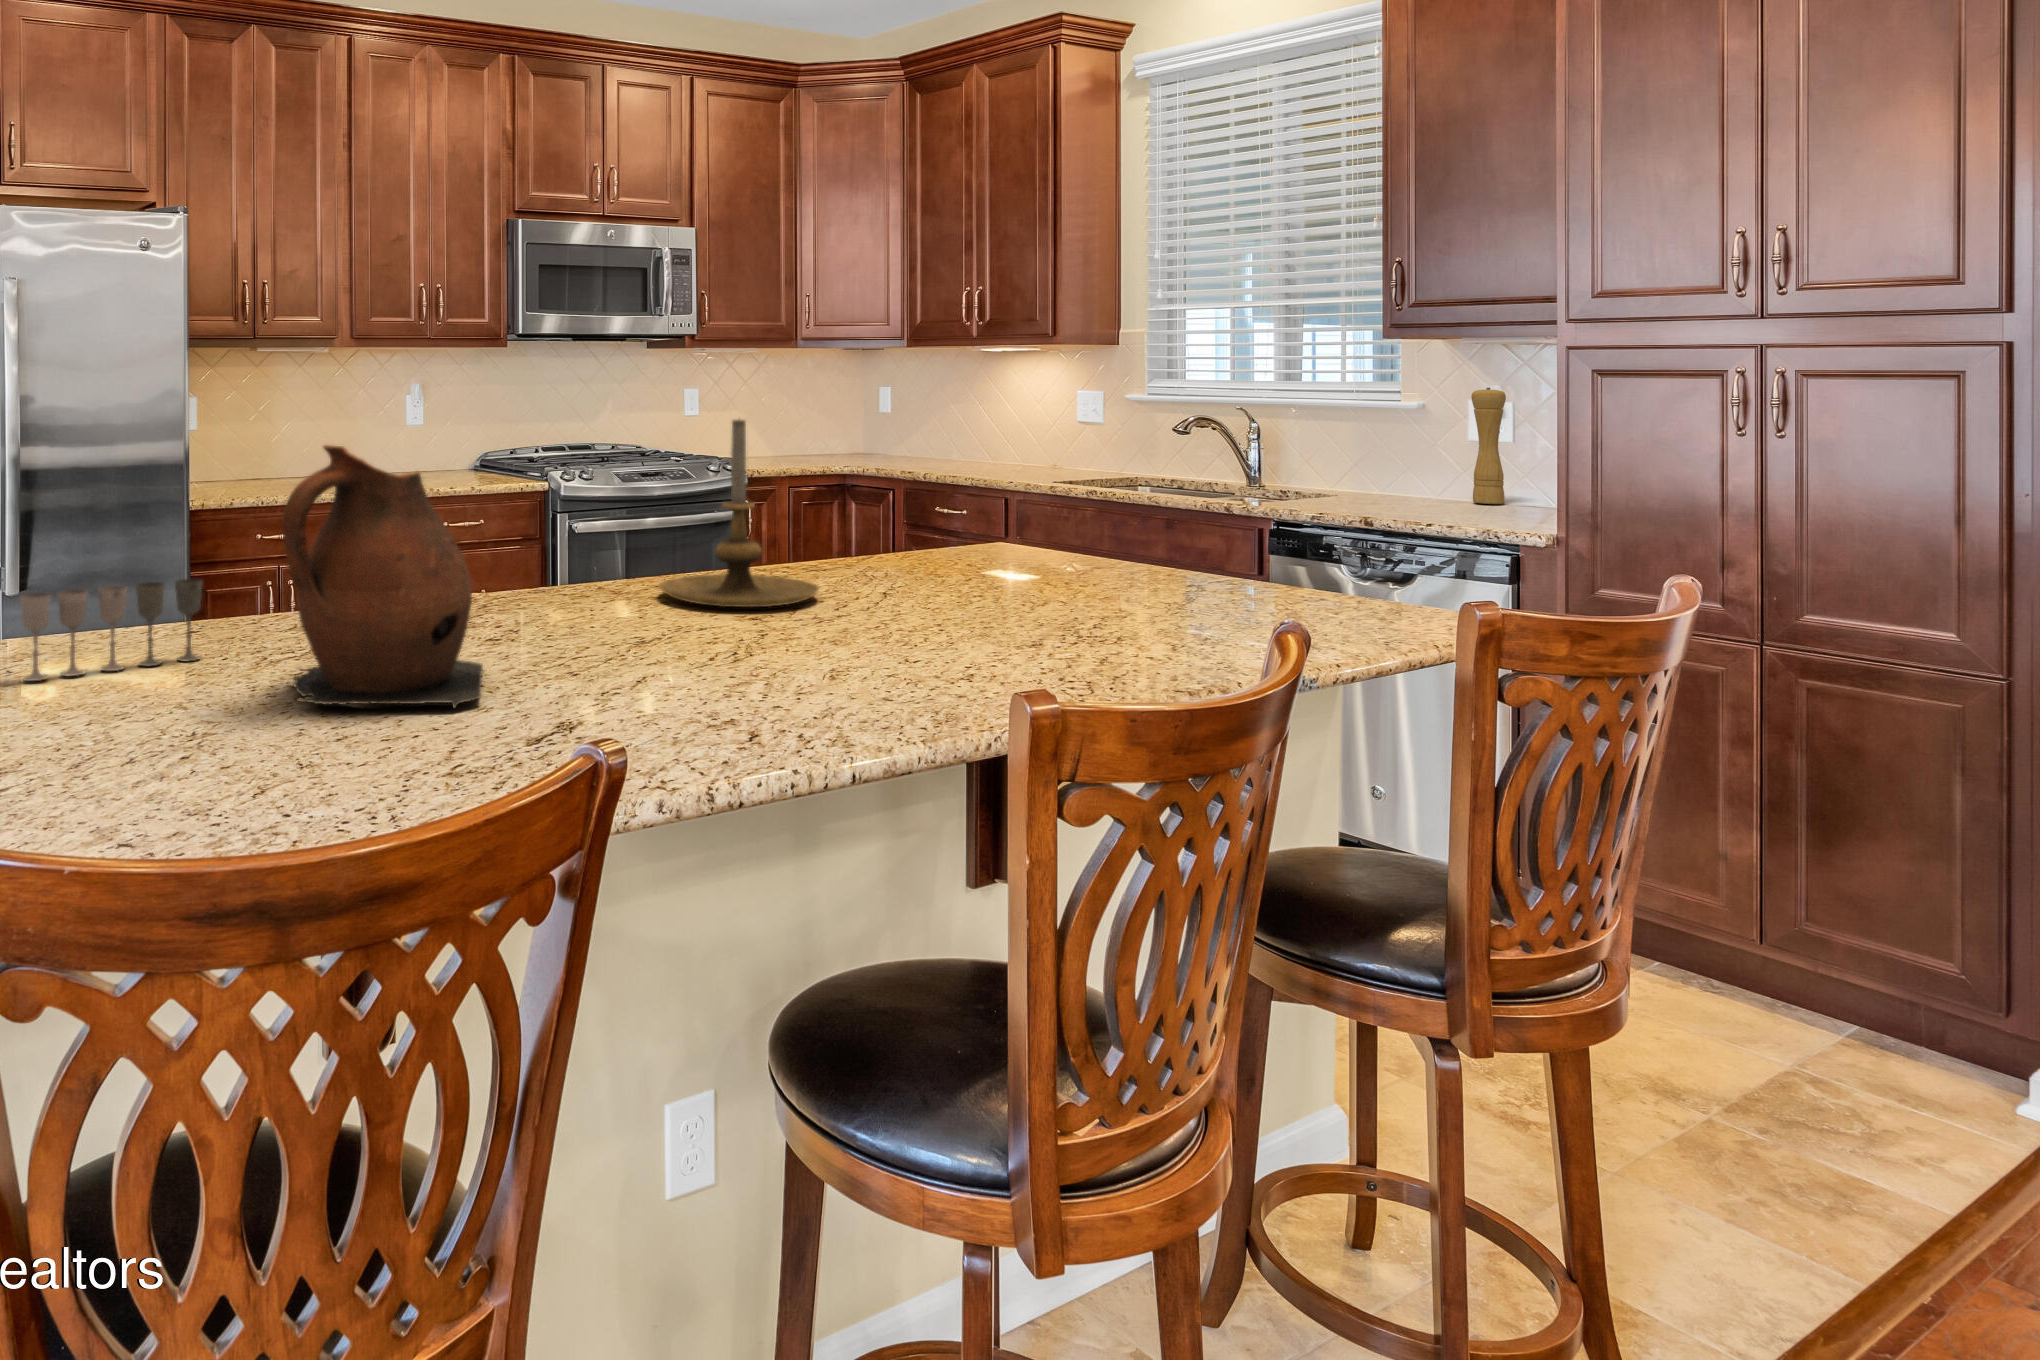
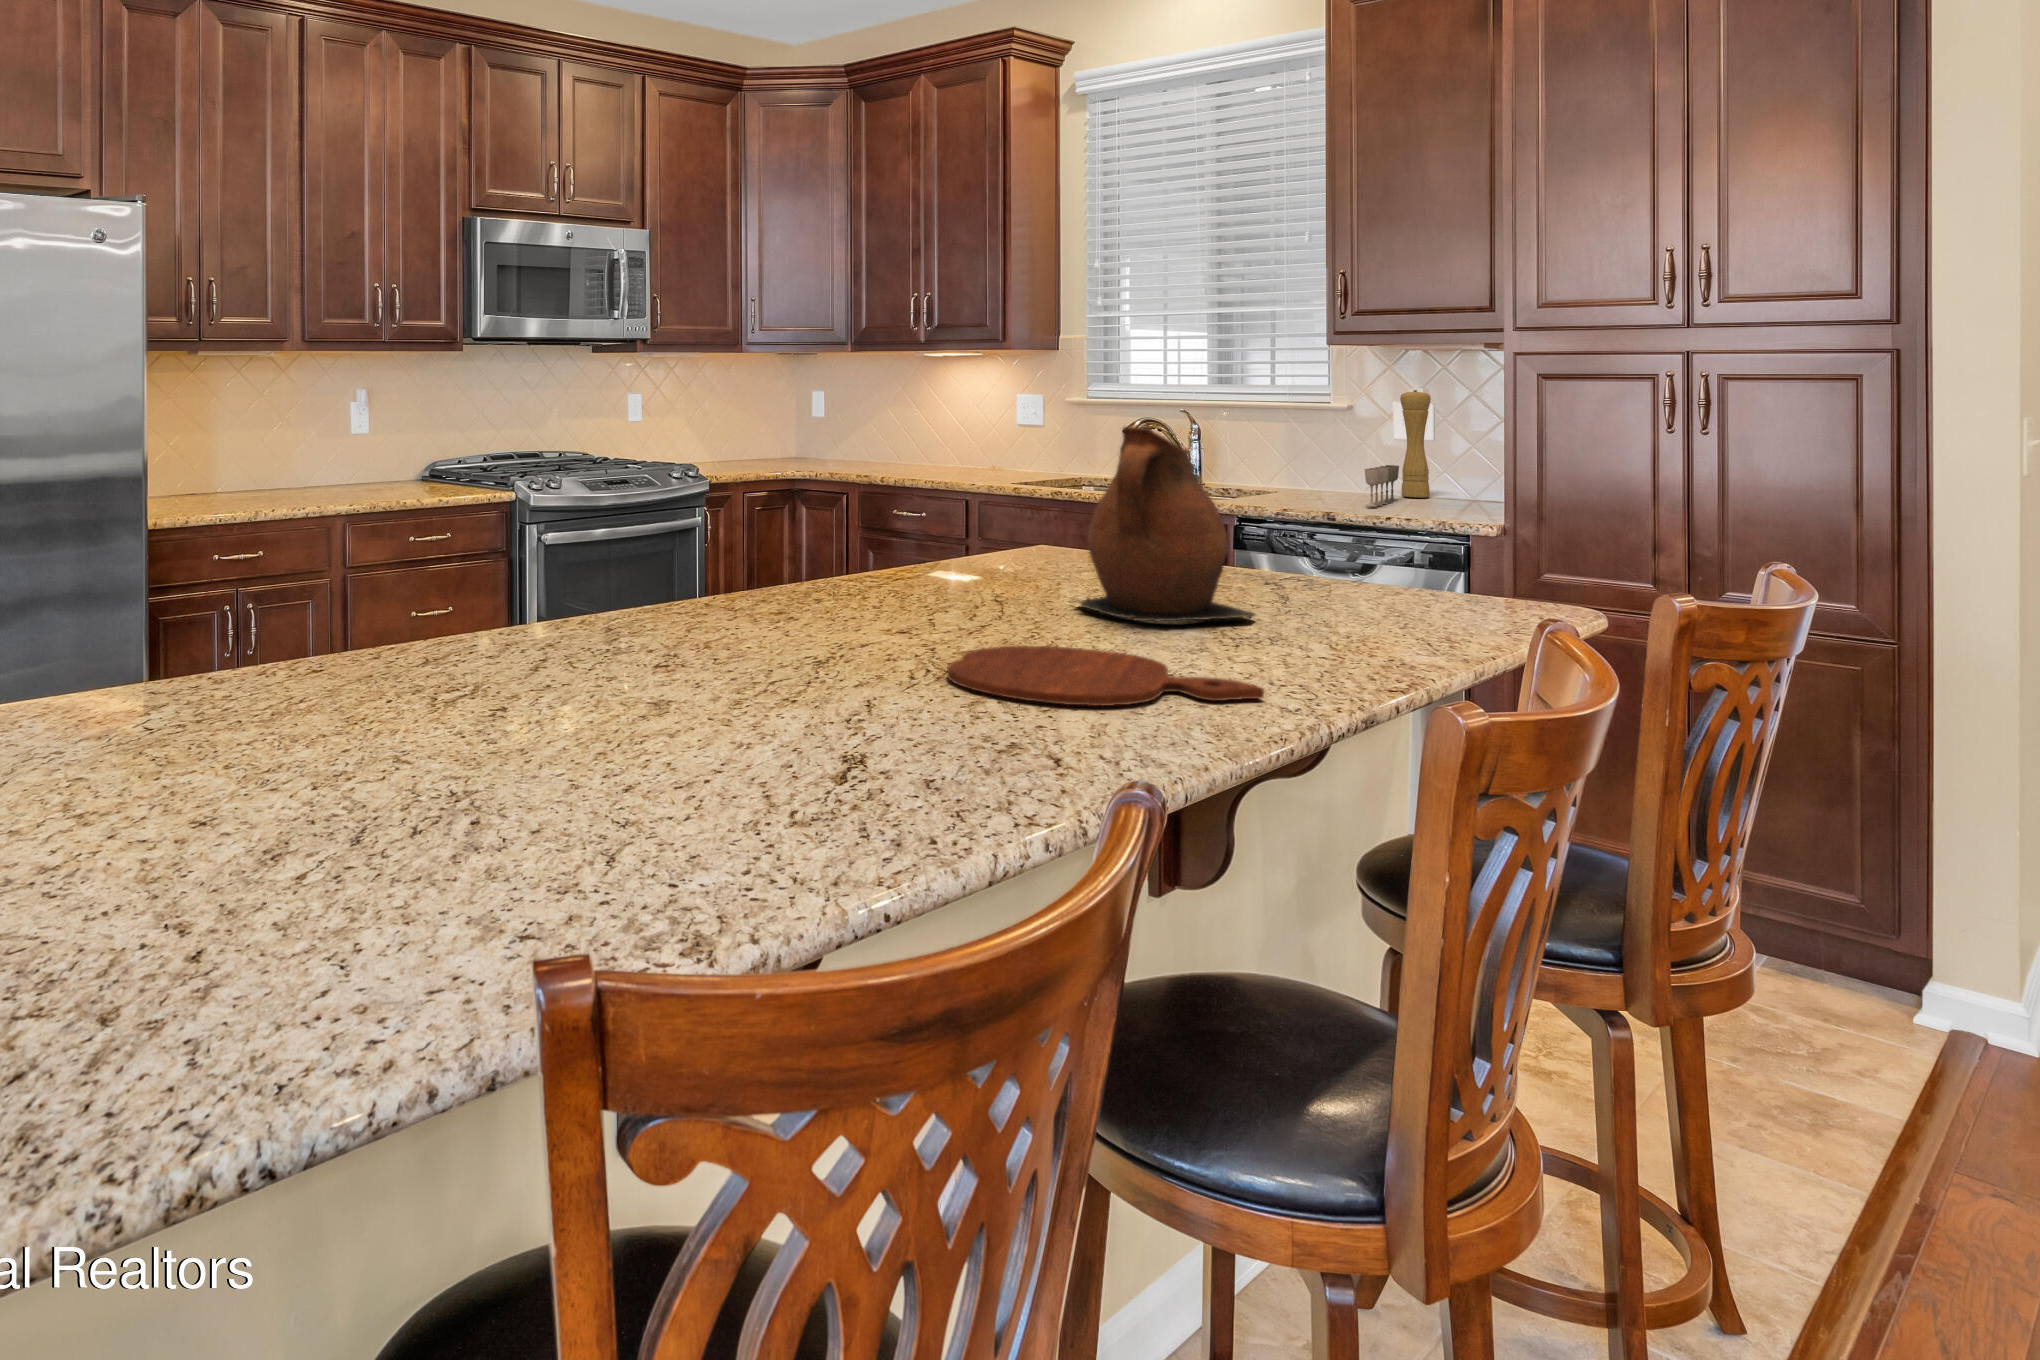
candle holder: present [660,419,819,607] -> none [792,426,961,625]
ceramic pitcher: present [282,445,483,708] -> present [1069,426,1255,622]
wine glass: present [20,579,203,681] -> present [1365,465,1399,507]
cutting board: none [732,628,1020,683] -> present [947,646,1264,706]

